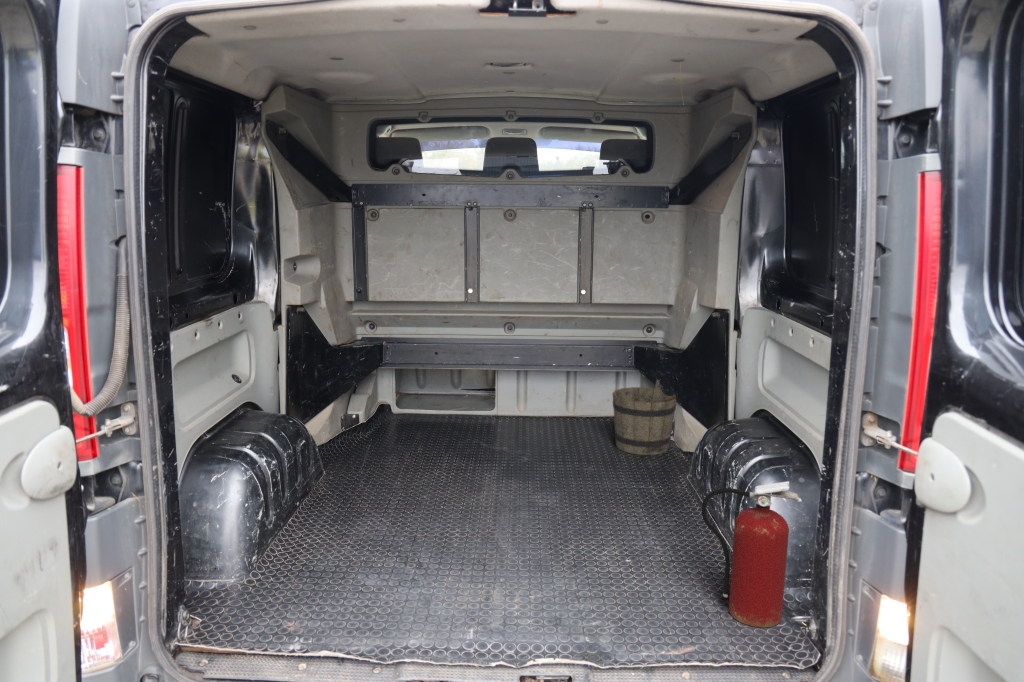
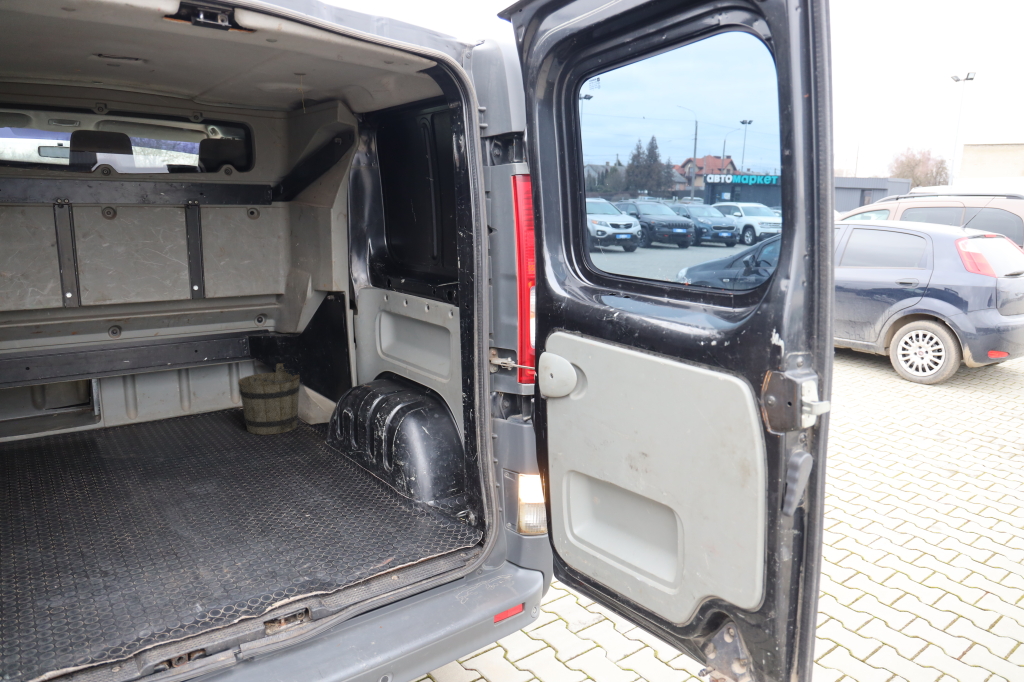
fire extinguisher: present [702,481,802,628] -> none [374,415,447,531]

